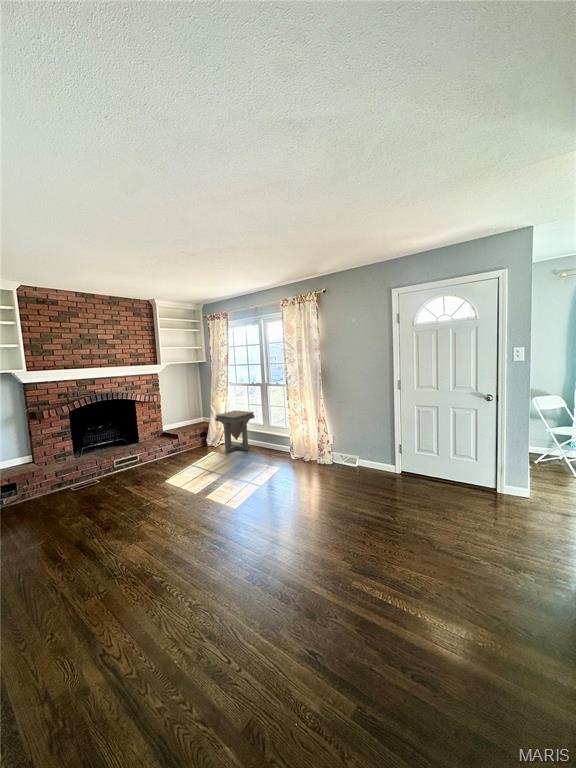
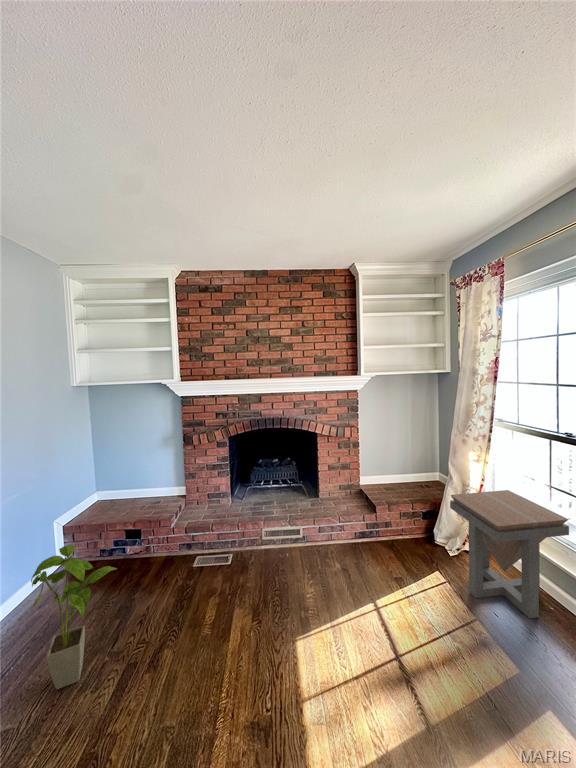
house plant: none [19,454,70,532] -> present [31,544,117,689]

